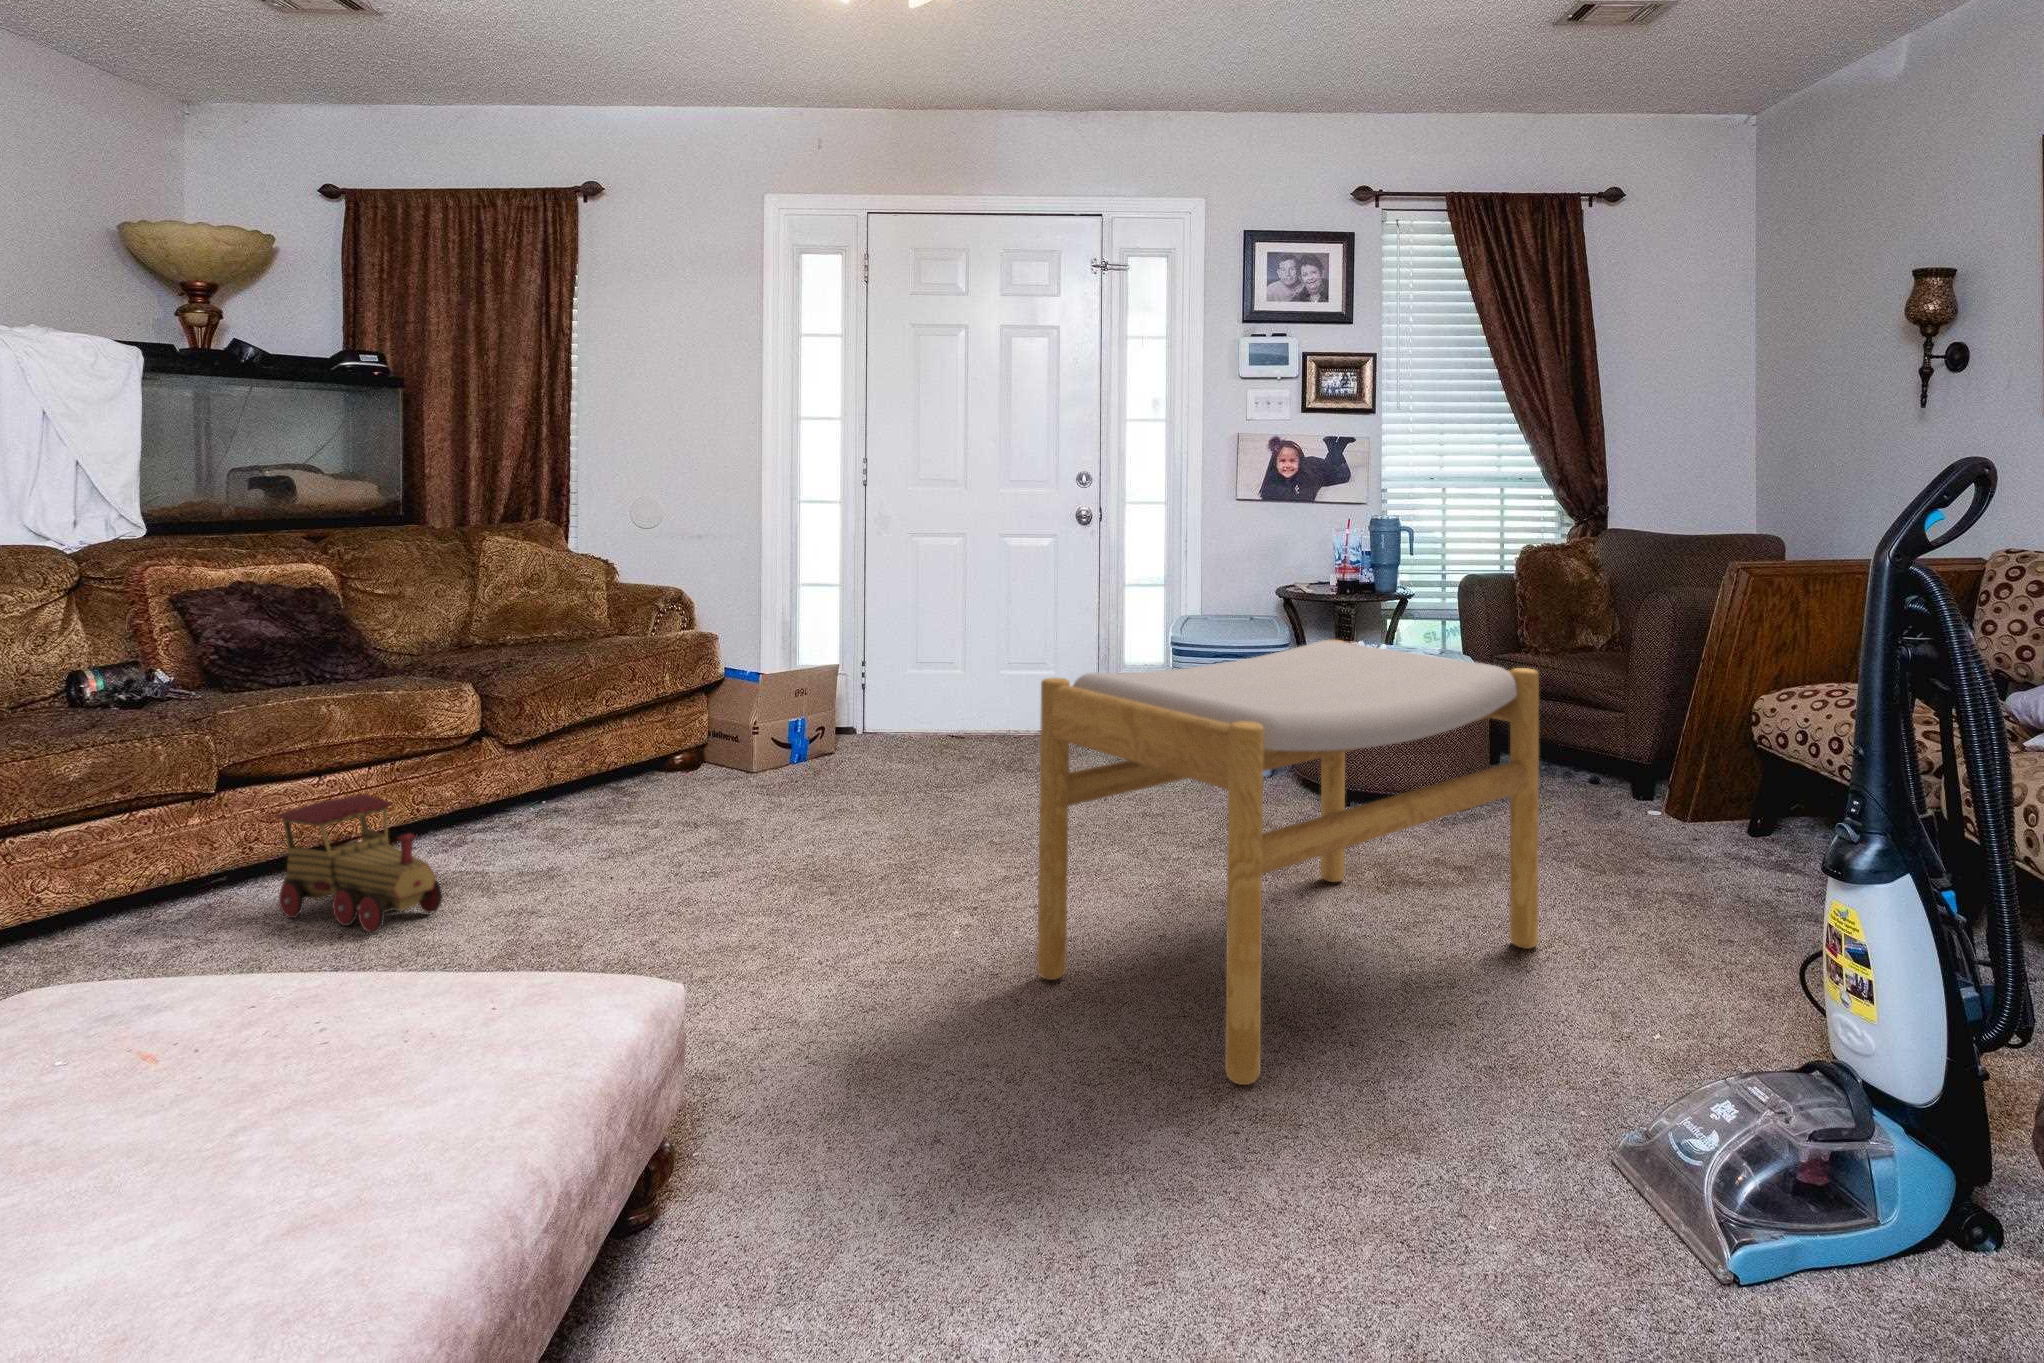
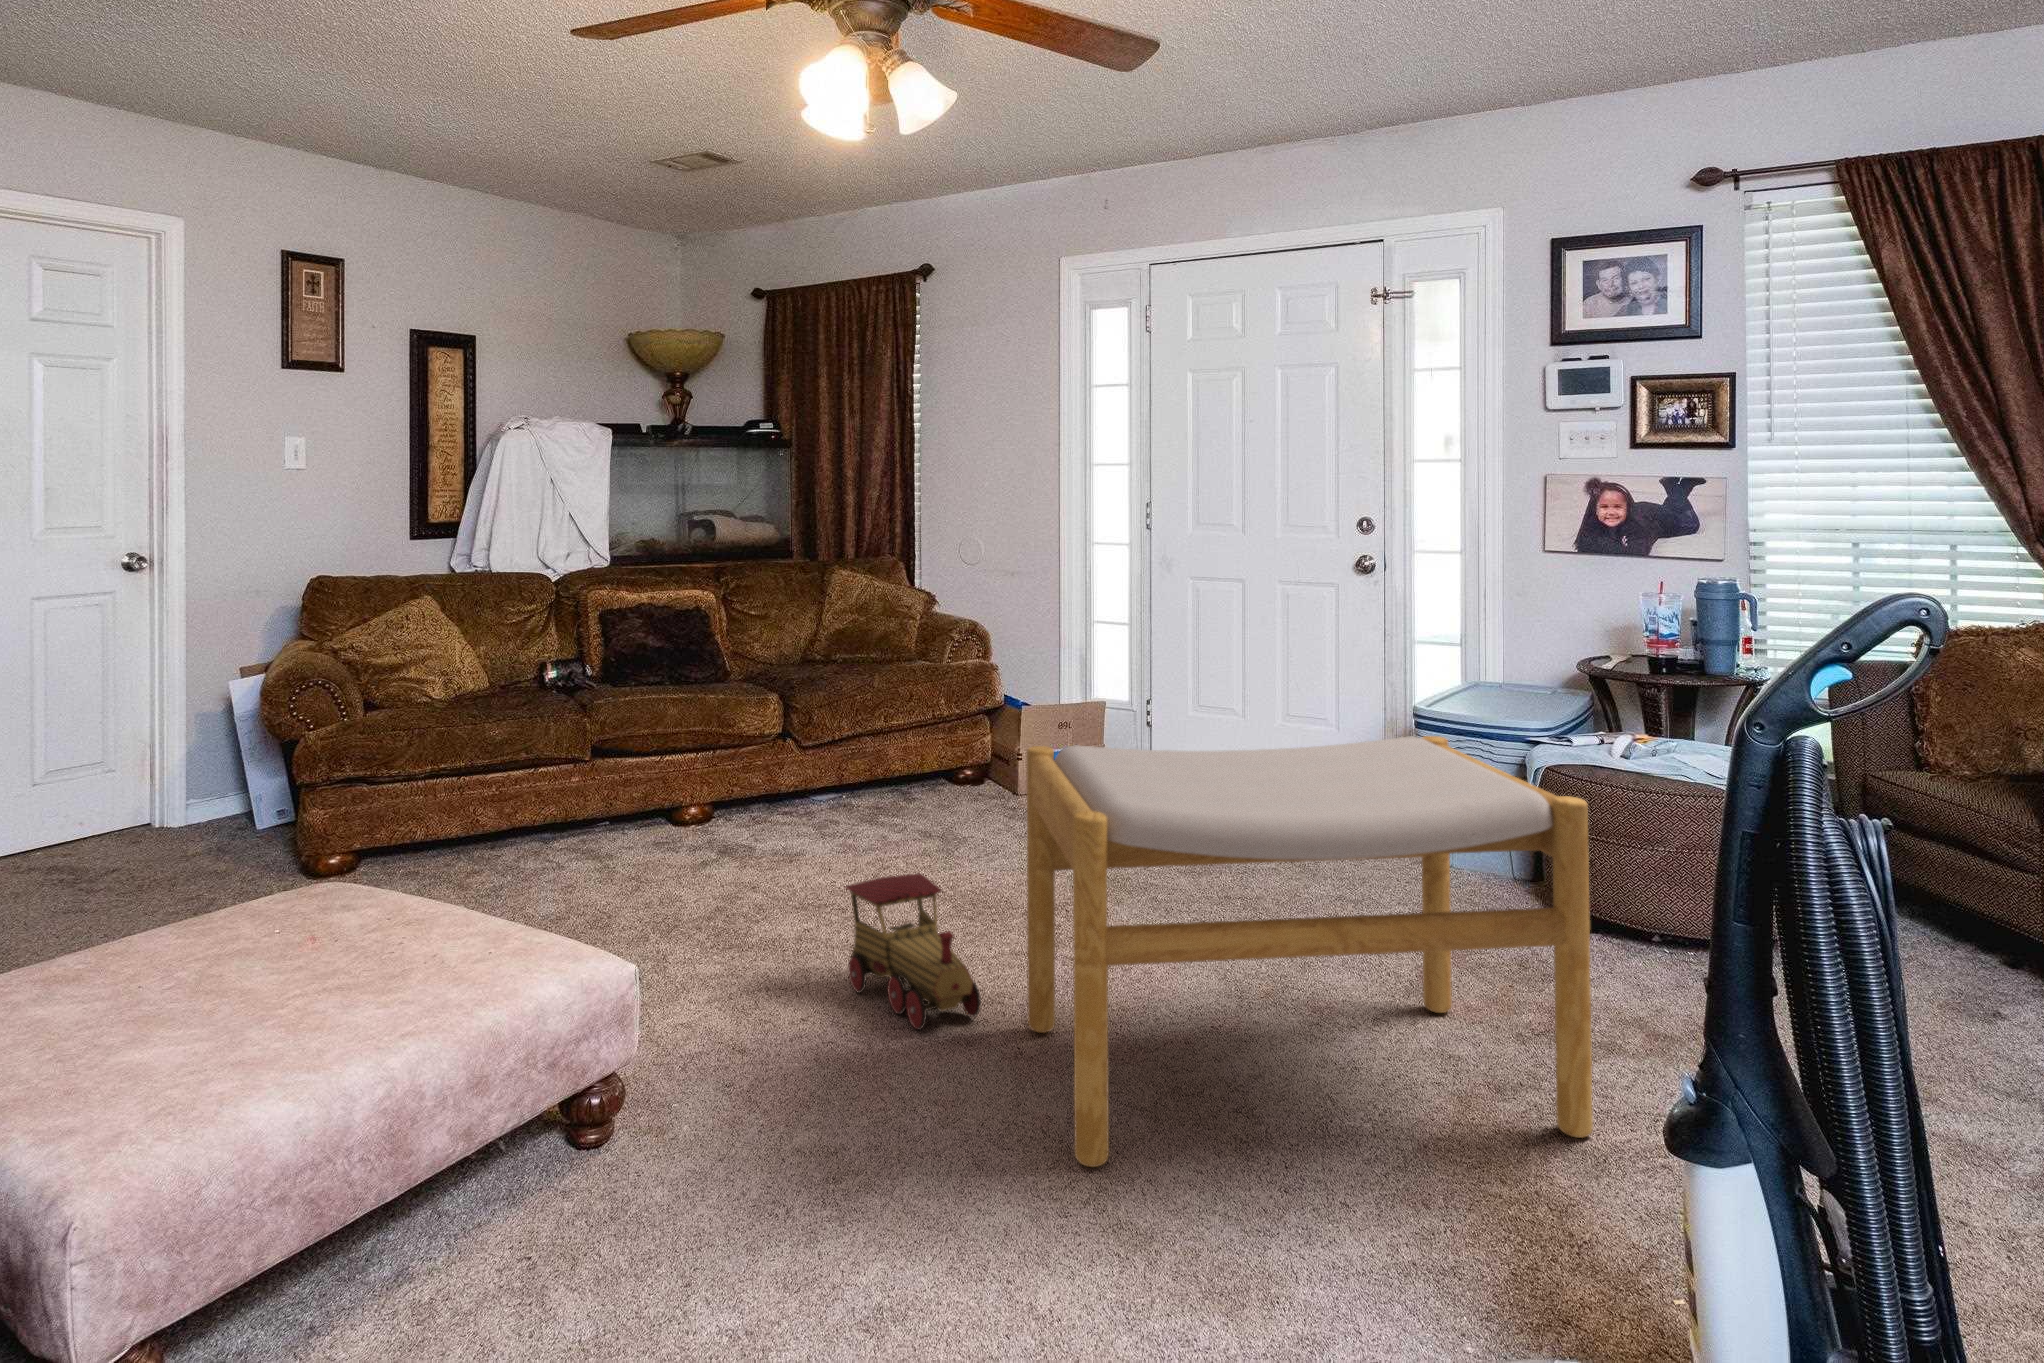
toy train: present [276,794,442,933] -> present [845,873,981,1030]

